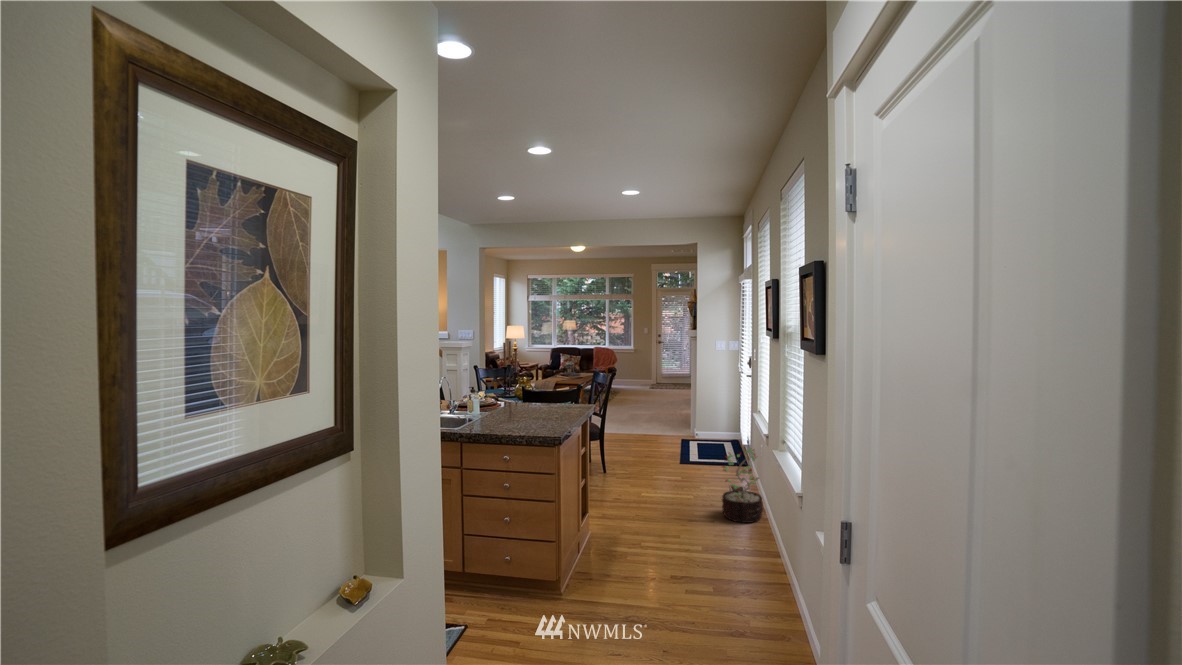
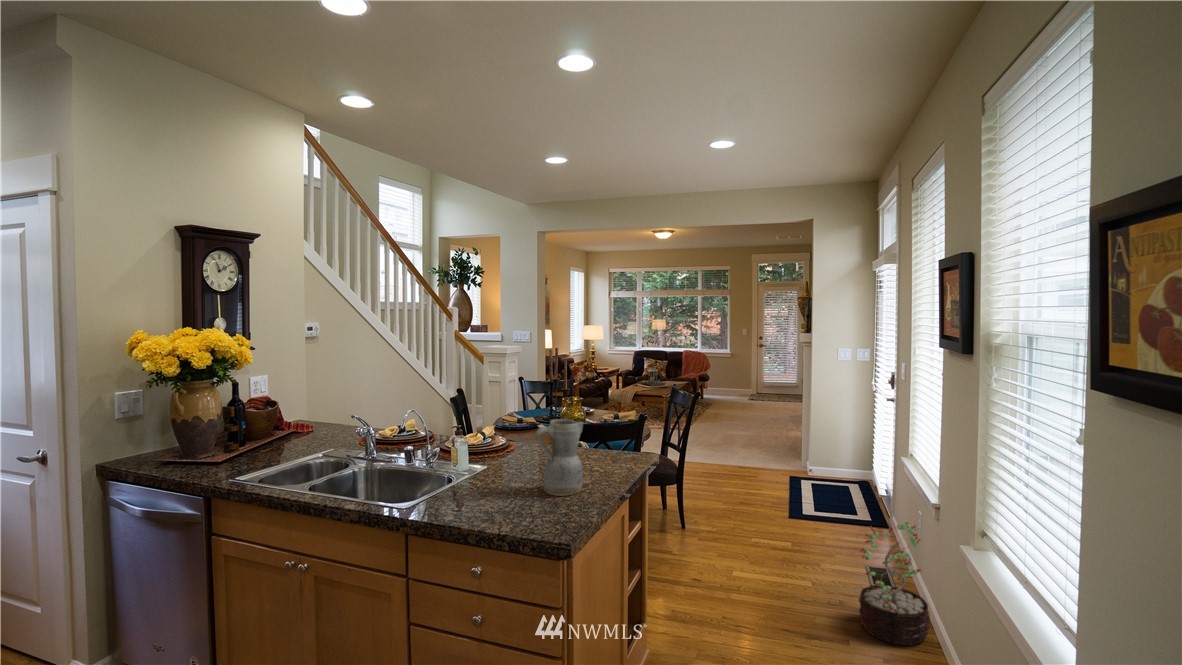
ceramic pitcher: none [526,380,554,426] -> present [536,419,583,496]

